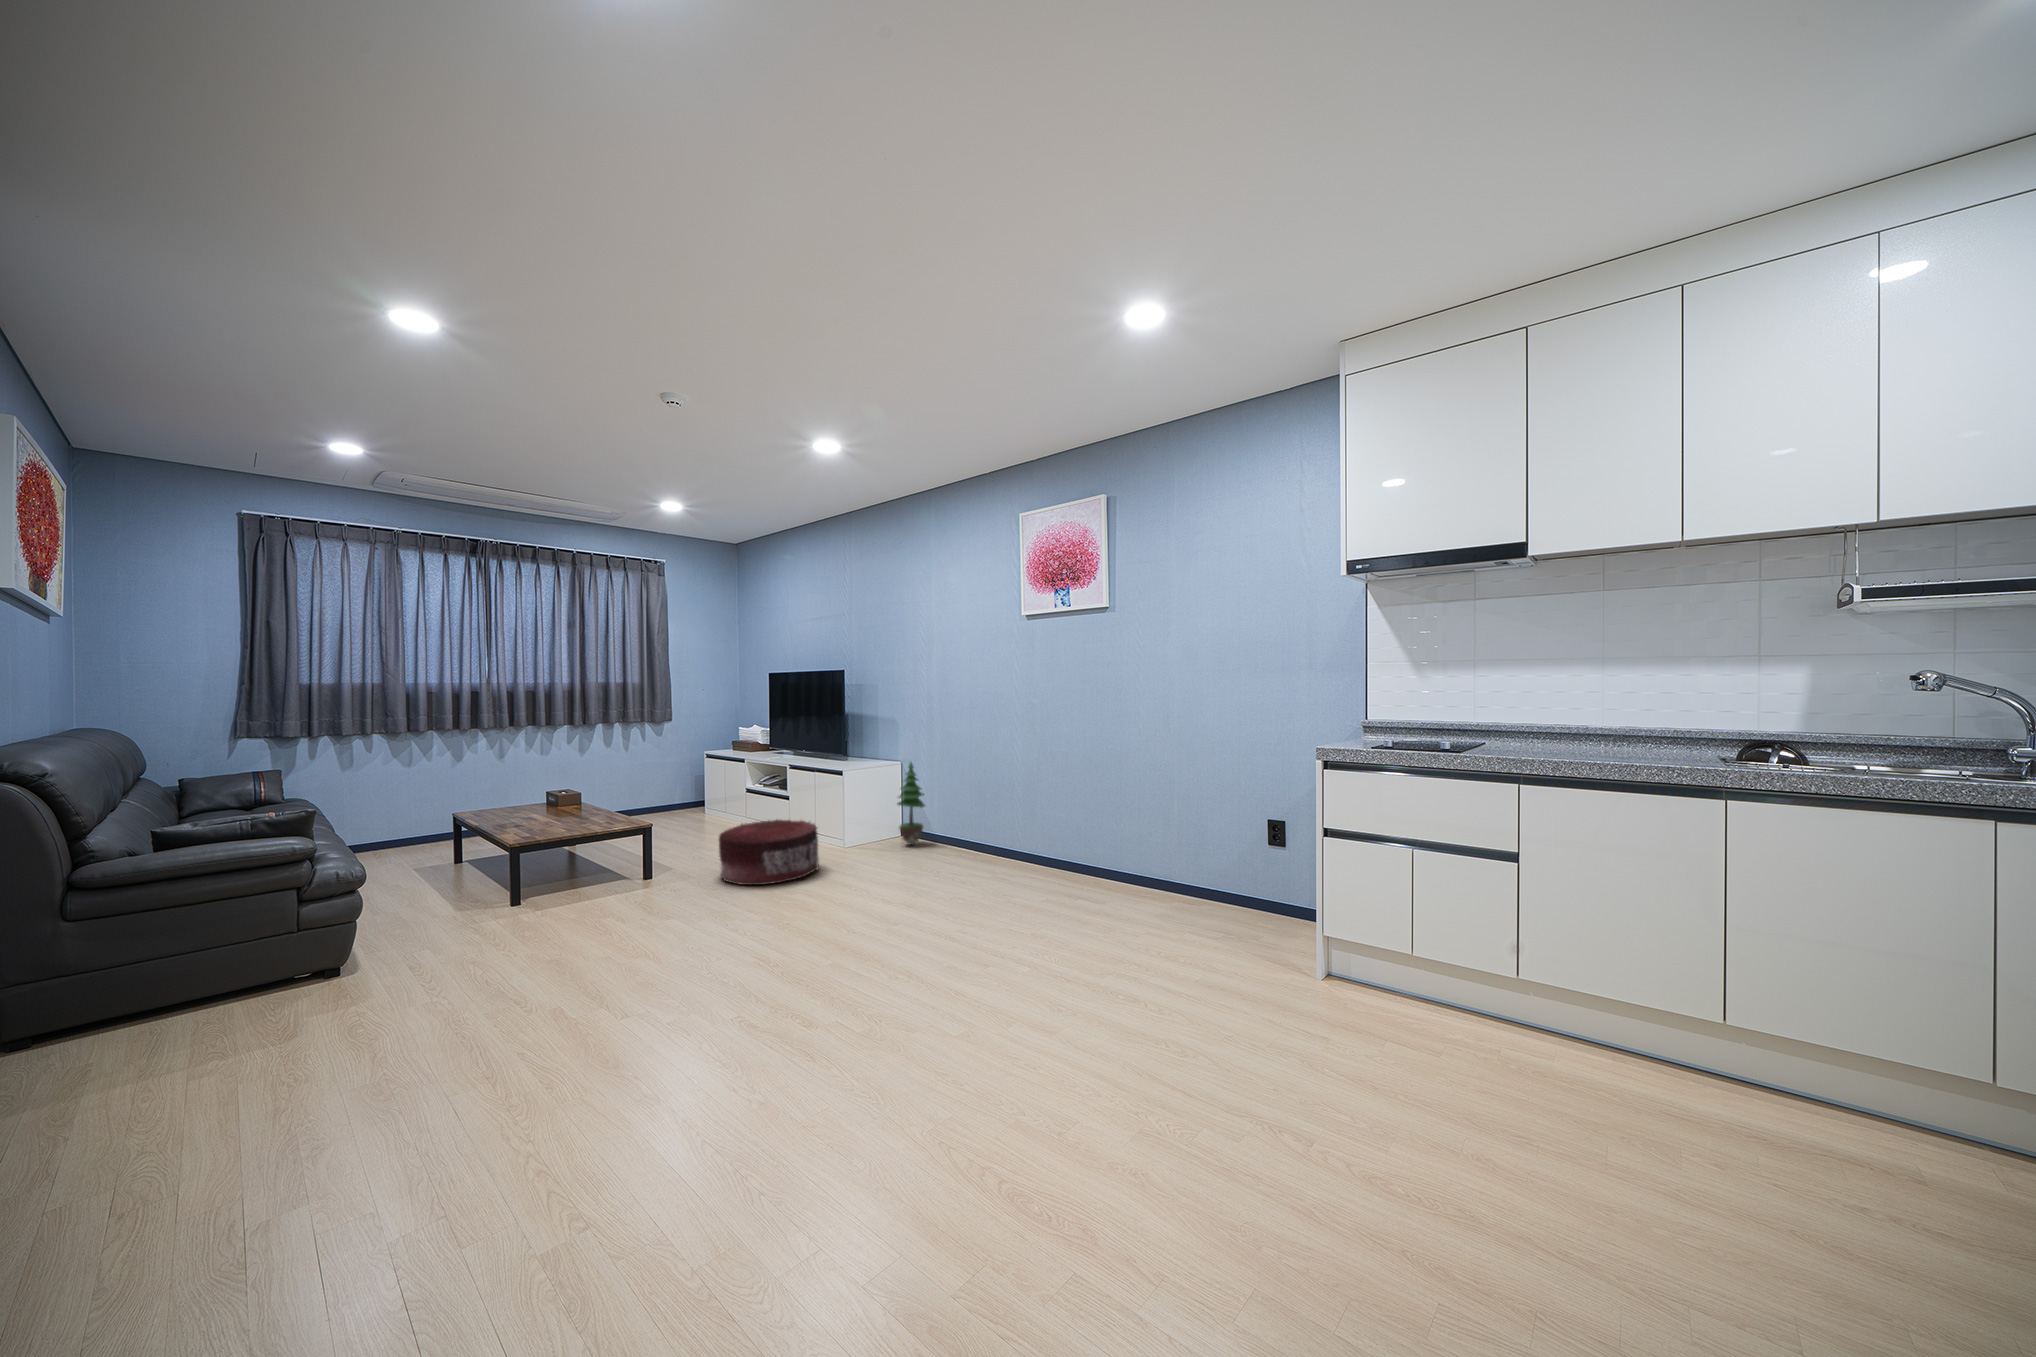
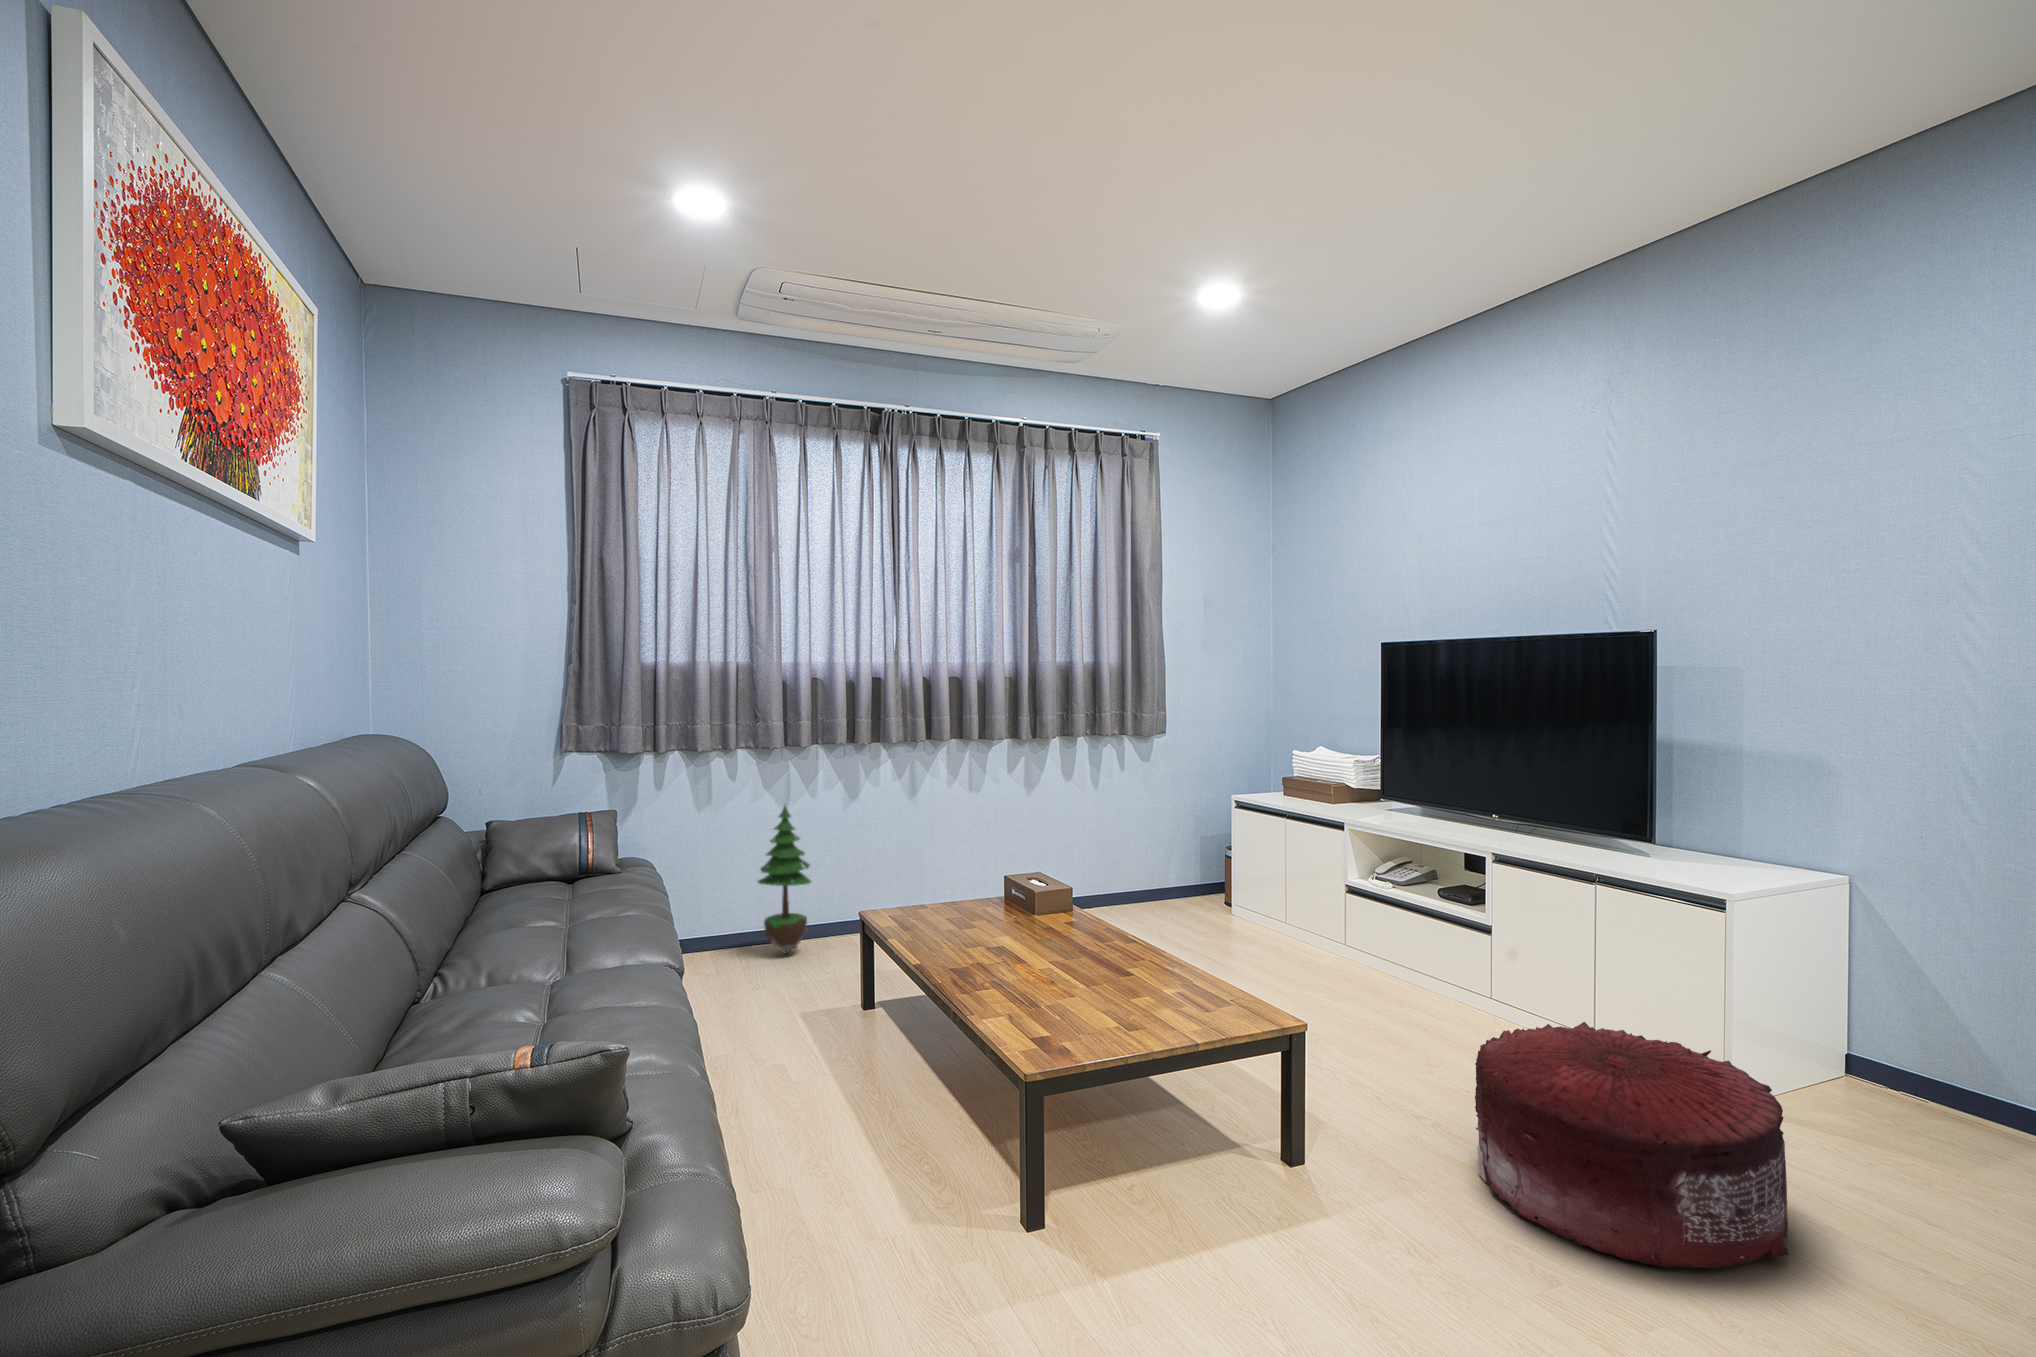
potted tree: present [897,763,925,845] -> present [758,806,811,954]

